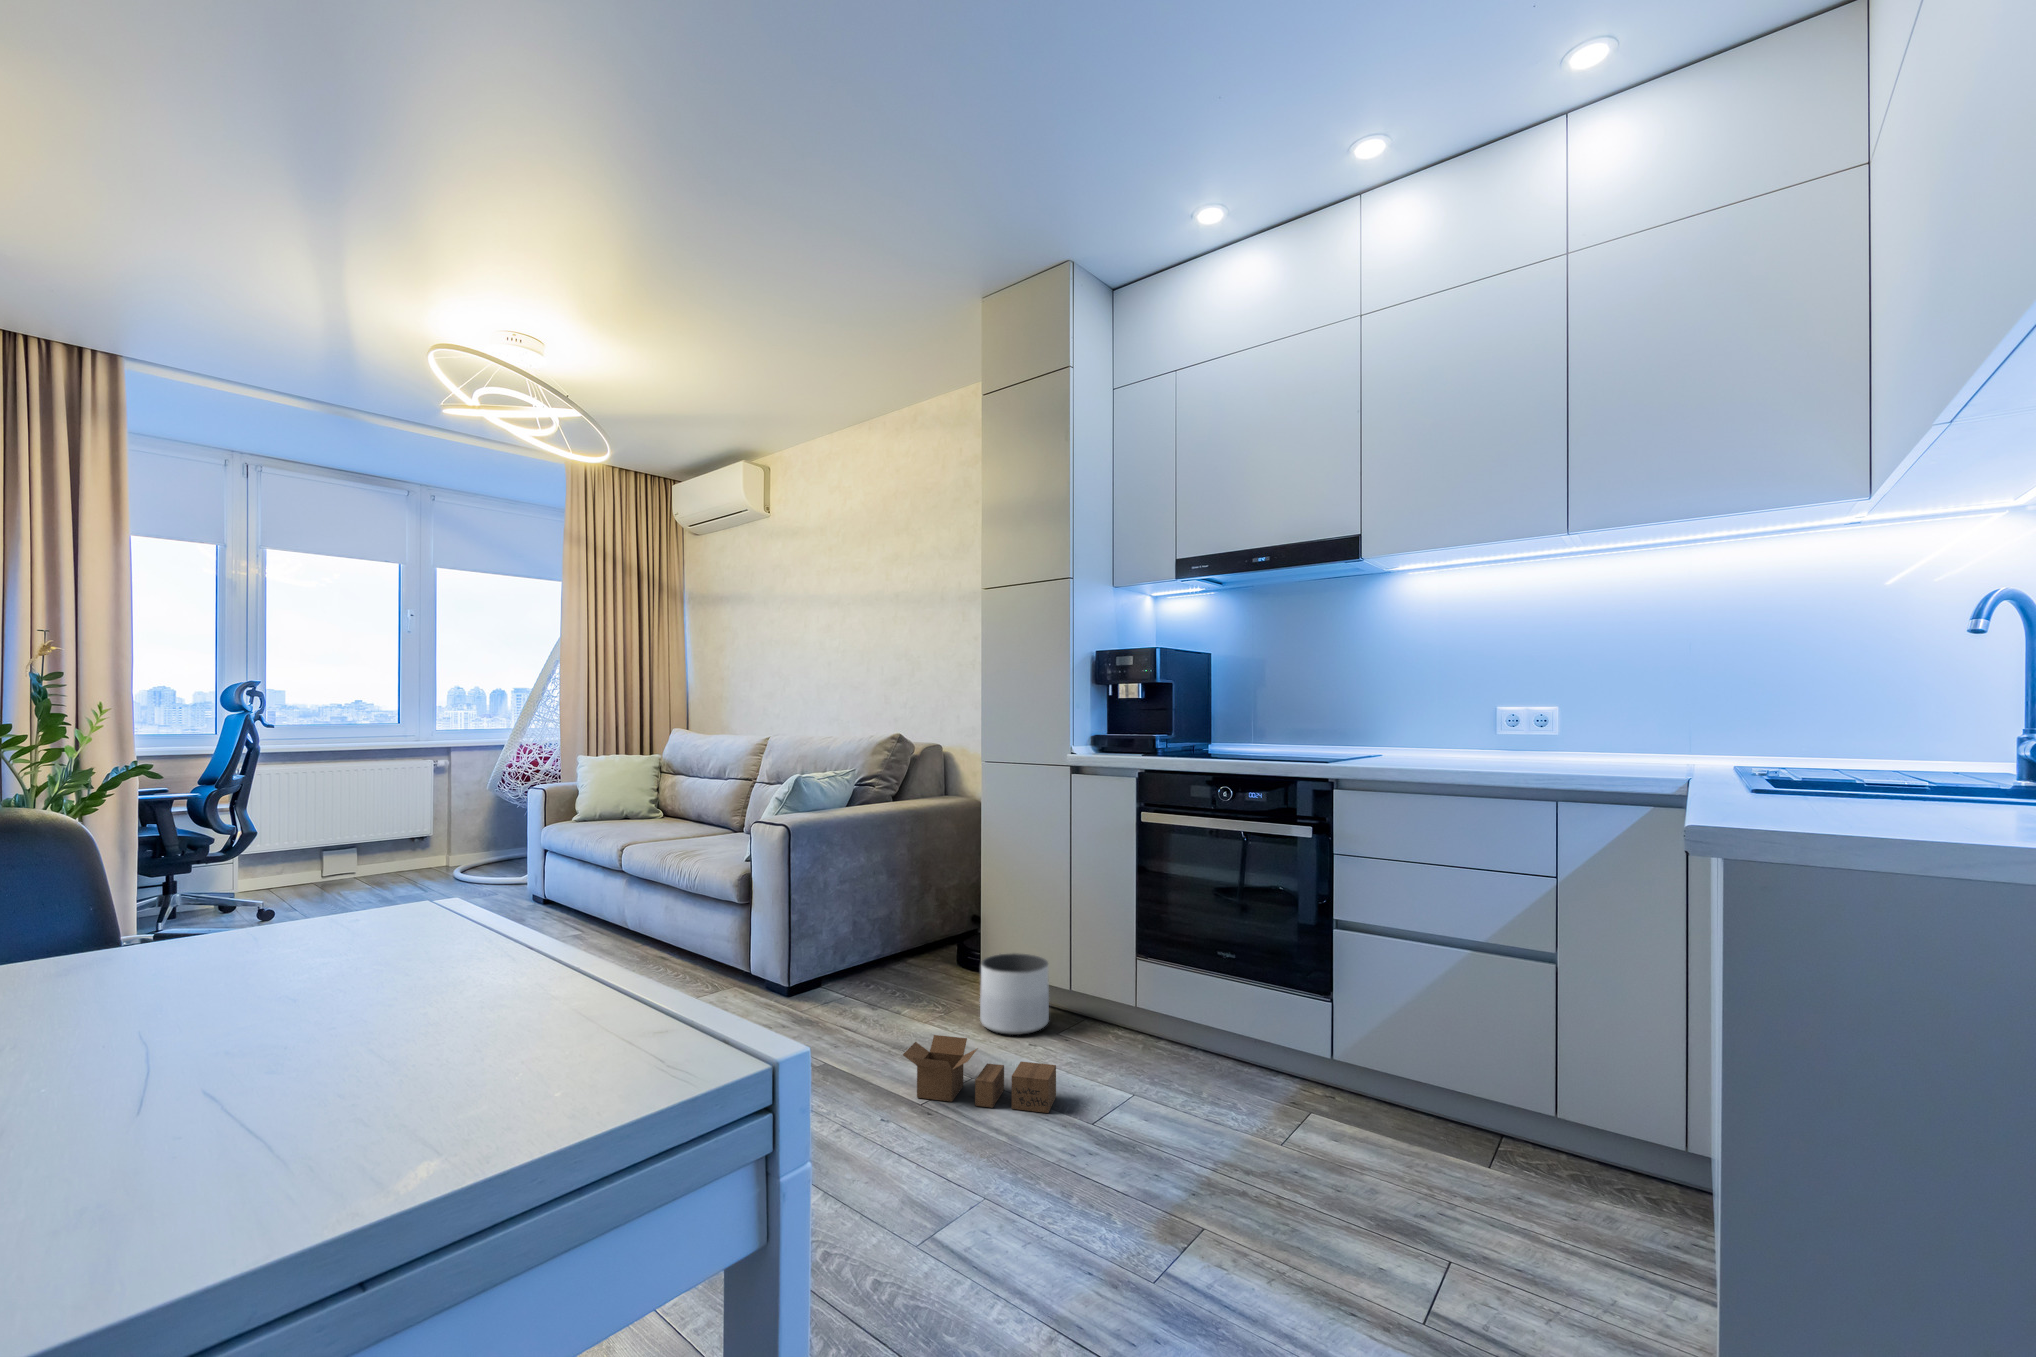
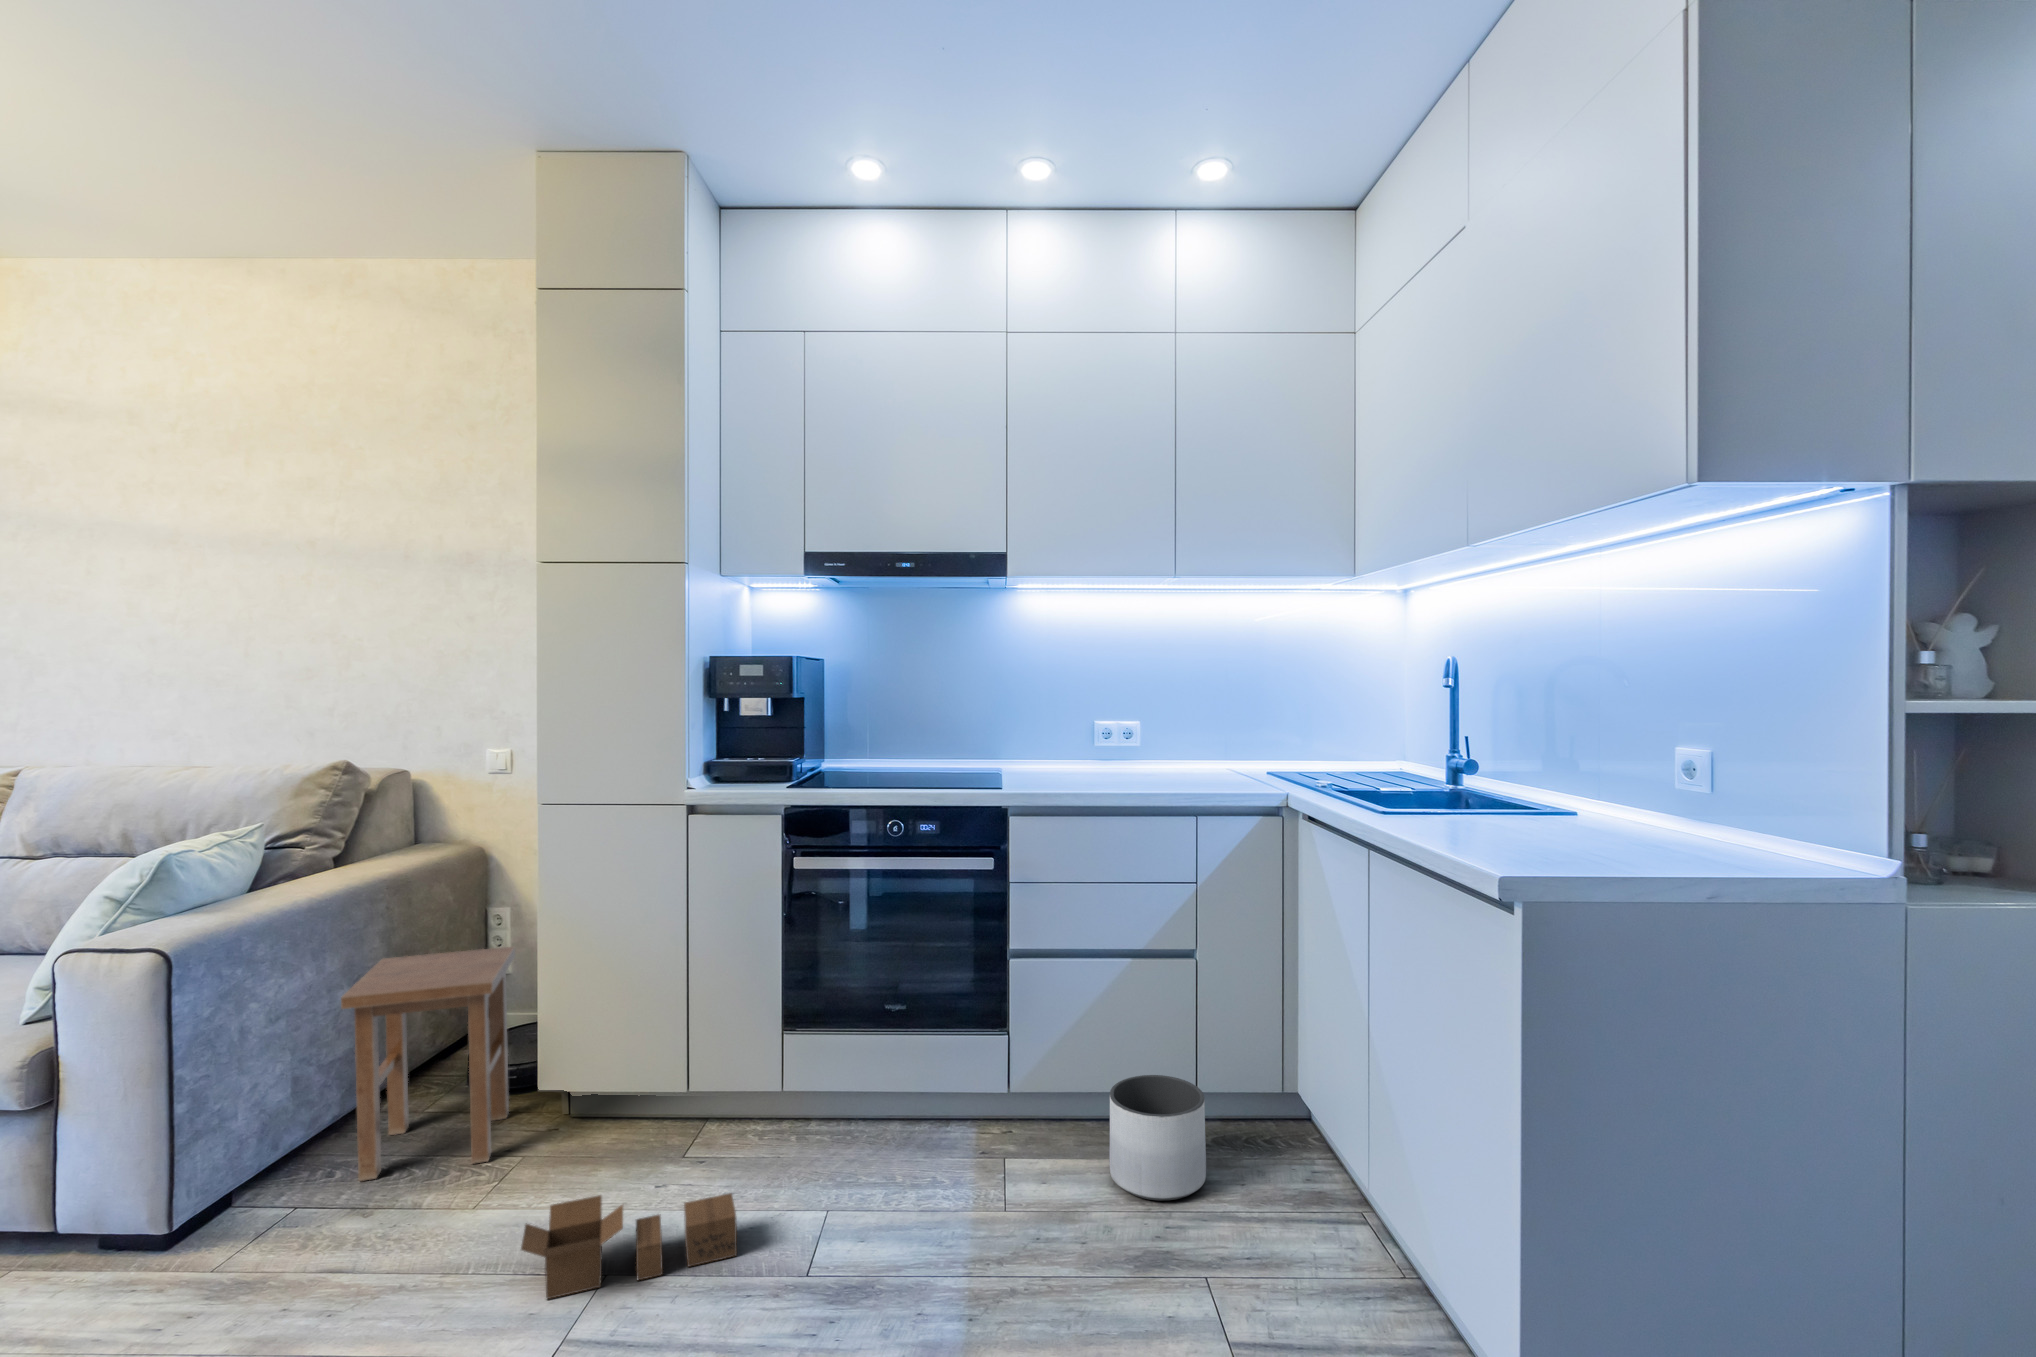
stool: none [856,860,972,1011] -> present [341,946,515,1181]
planter: present [980,953,1049,1035] -> present [1110,1075,1206,1201]

